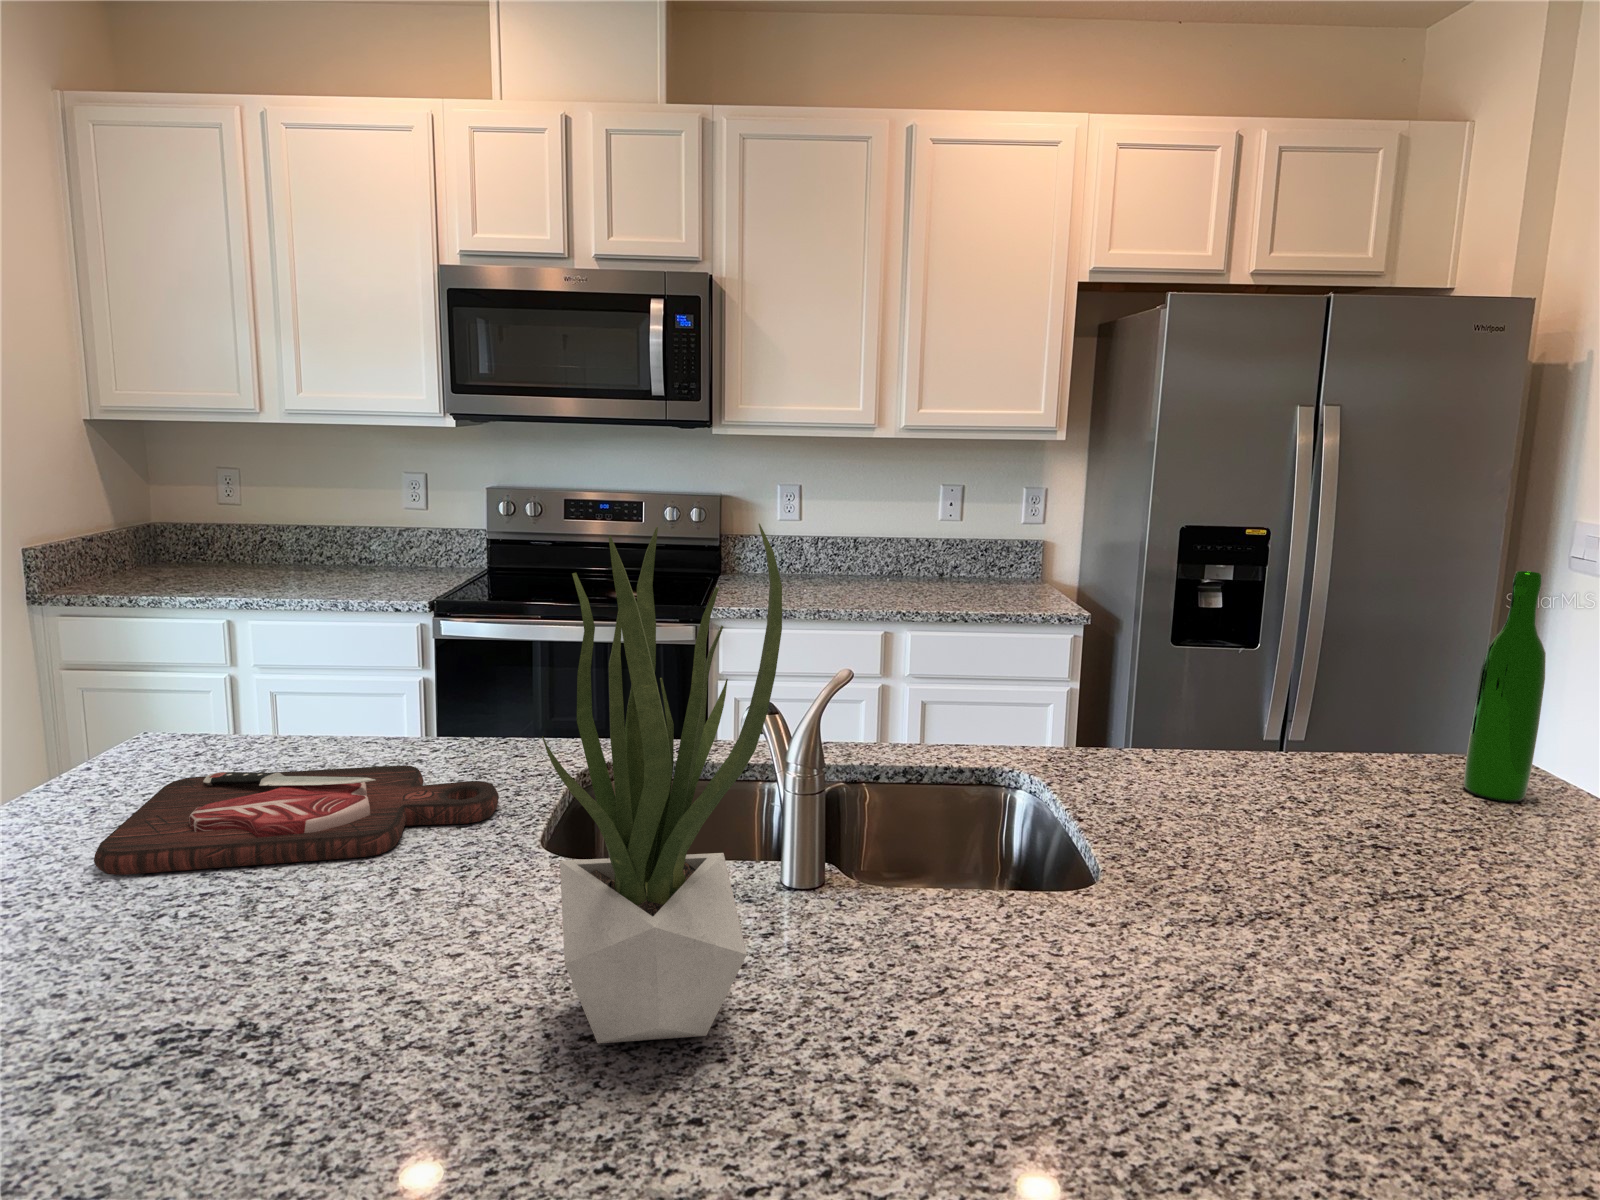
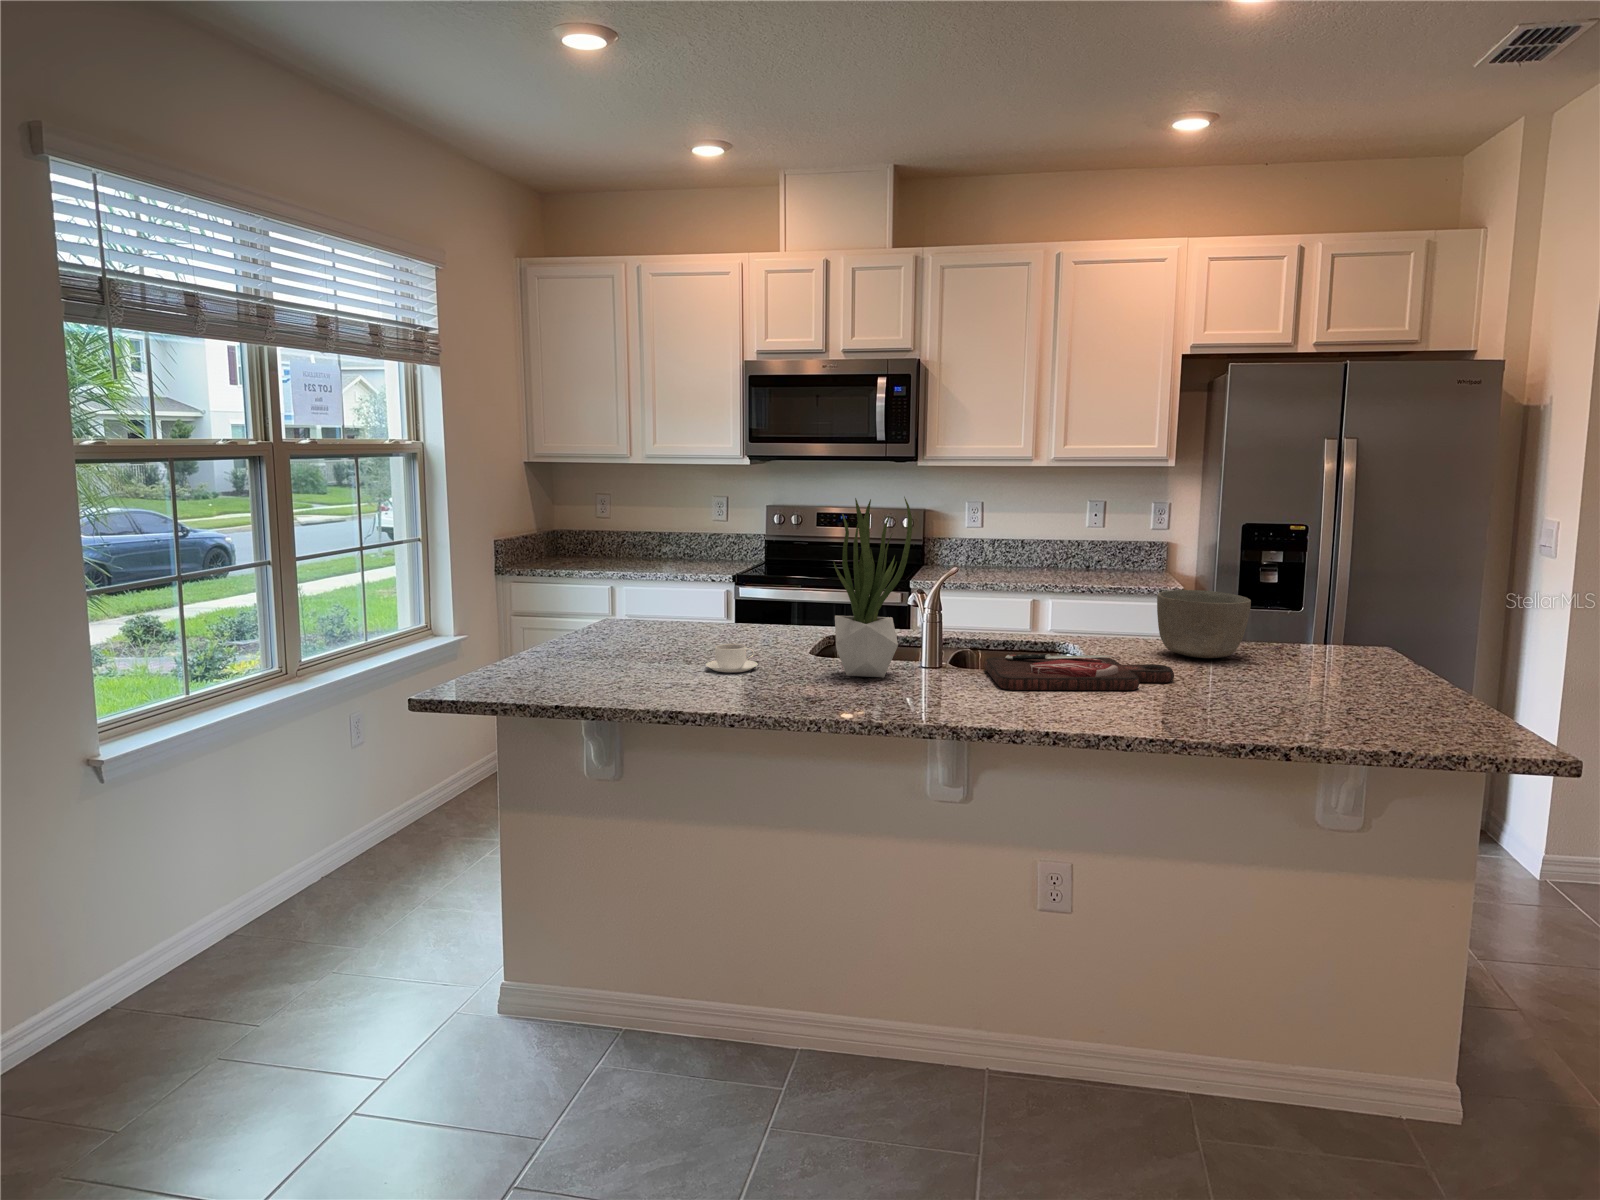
wine bottle: present [1464,571,1546,802] -> none [1300,531,1335,653]
bowl: none [1247,688,1451,846] -> present [1157,590,1251,658]
cutting board: present [94,765,499,875] -> present [984,654,1174,690]
coffee cup: none [167,935,341,1055] -> present [706,644,758,673]

